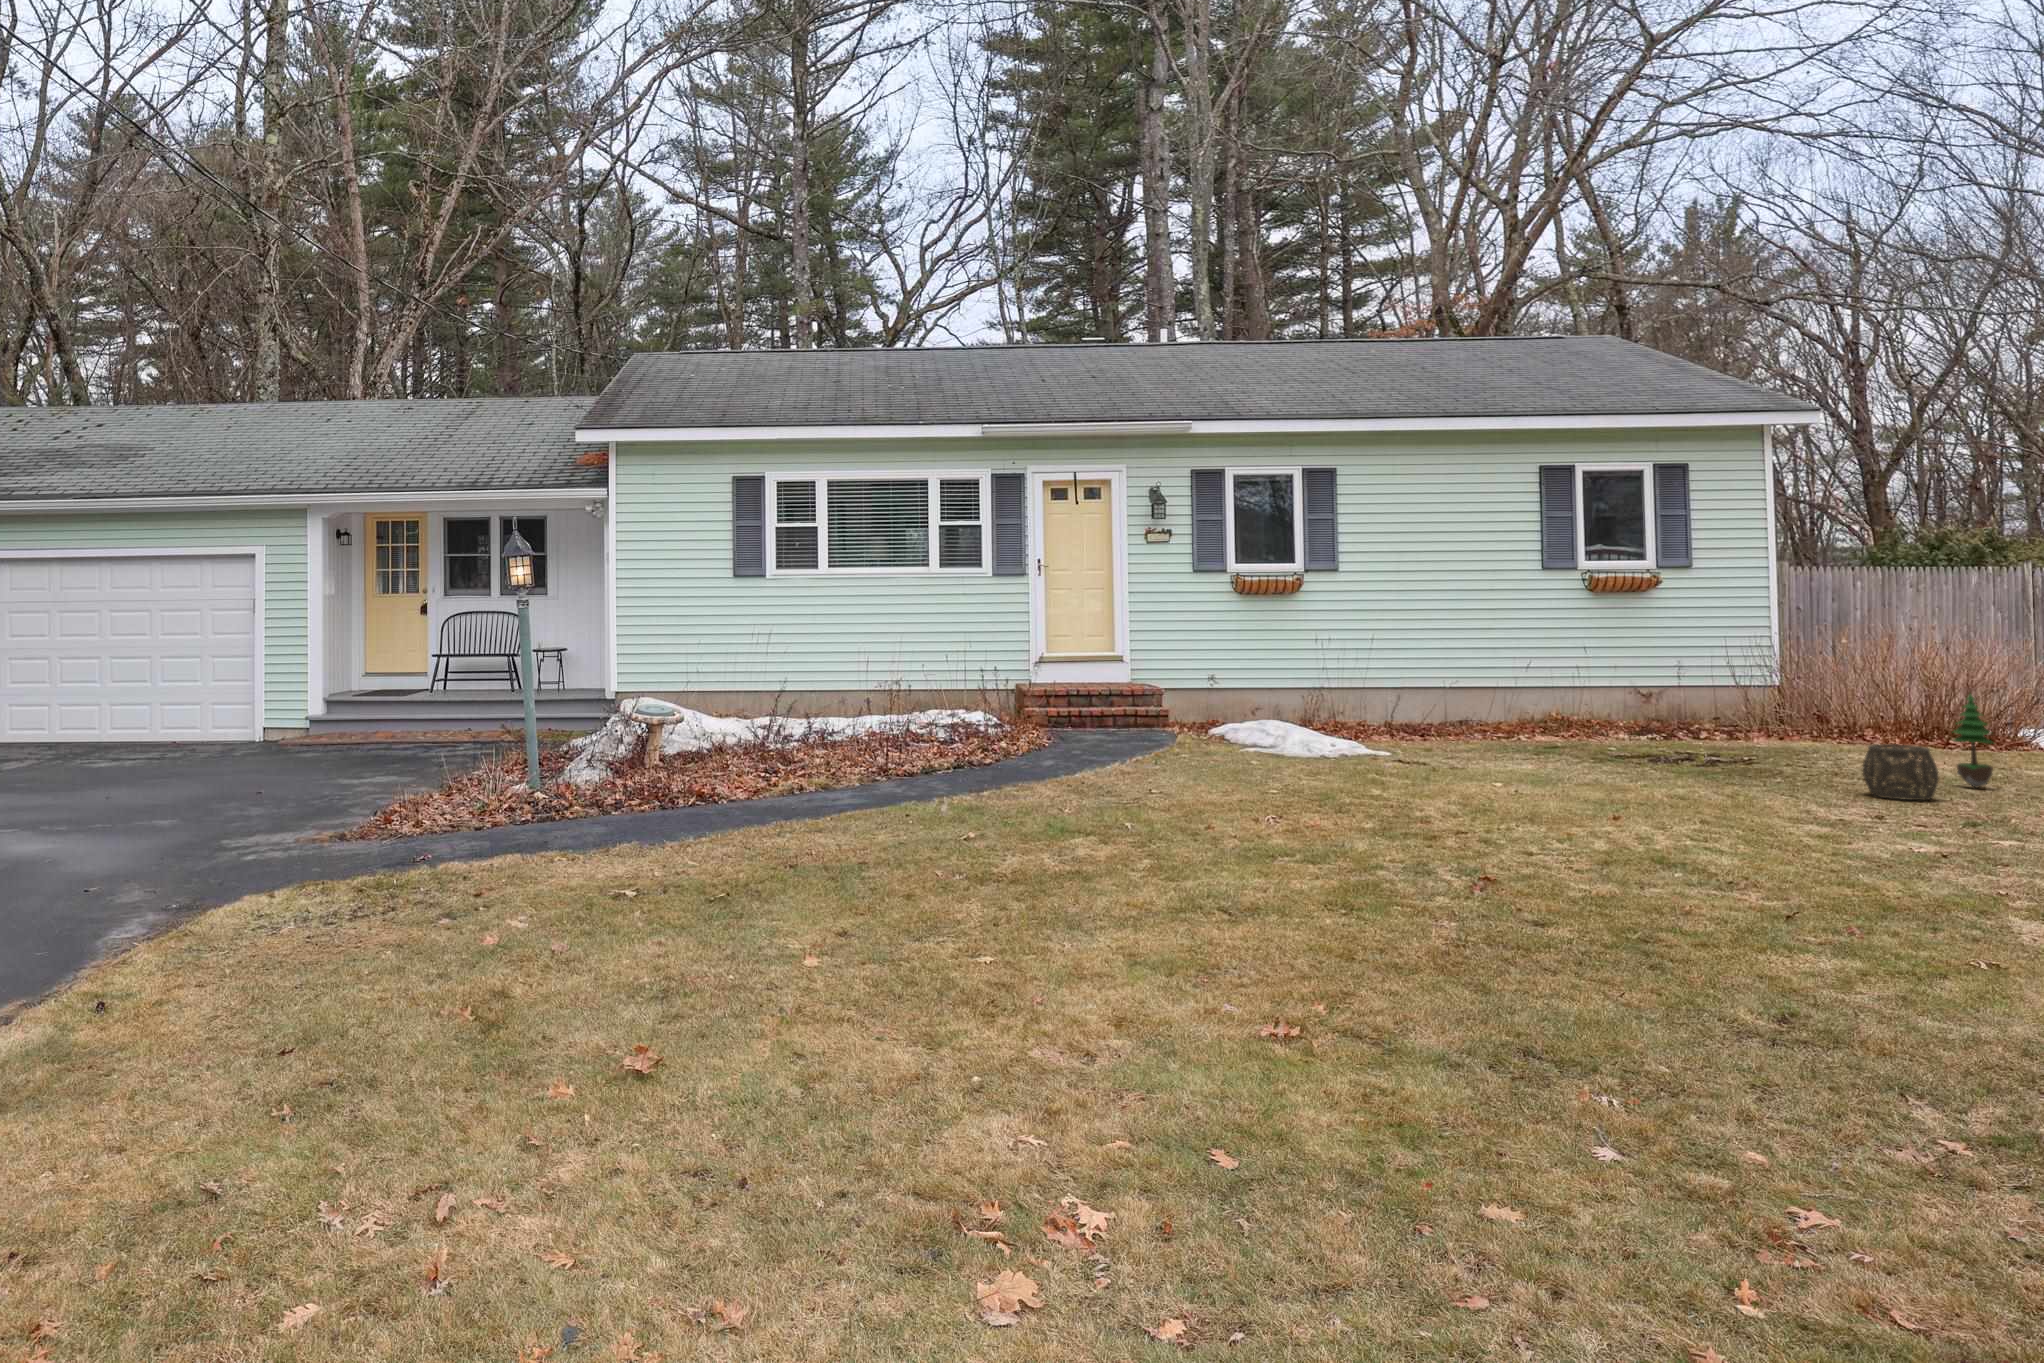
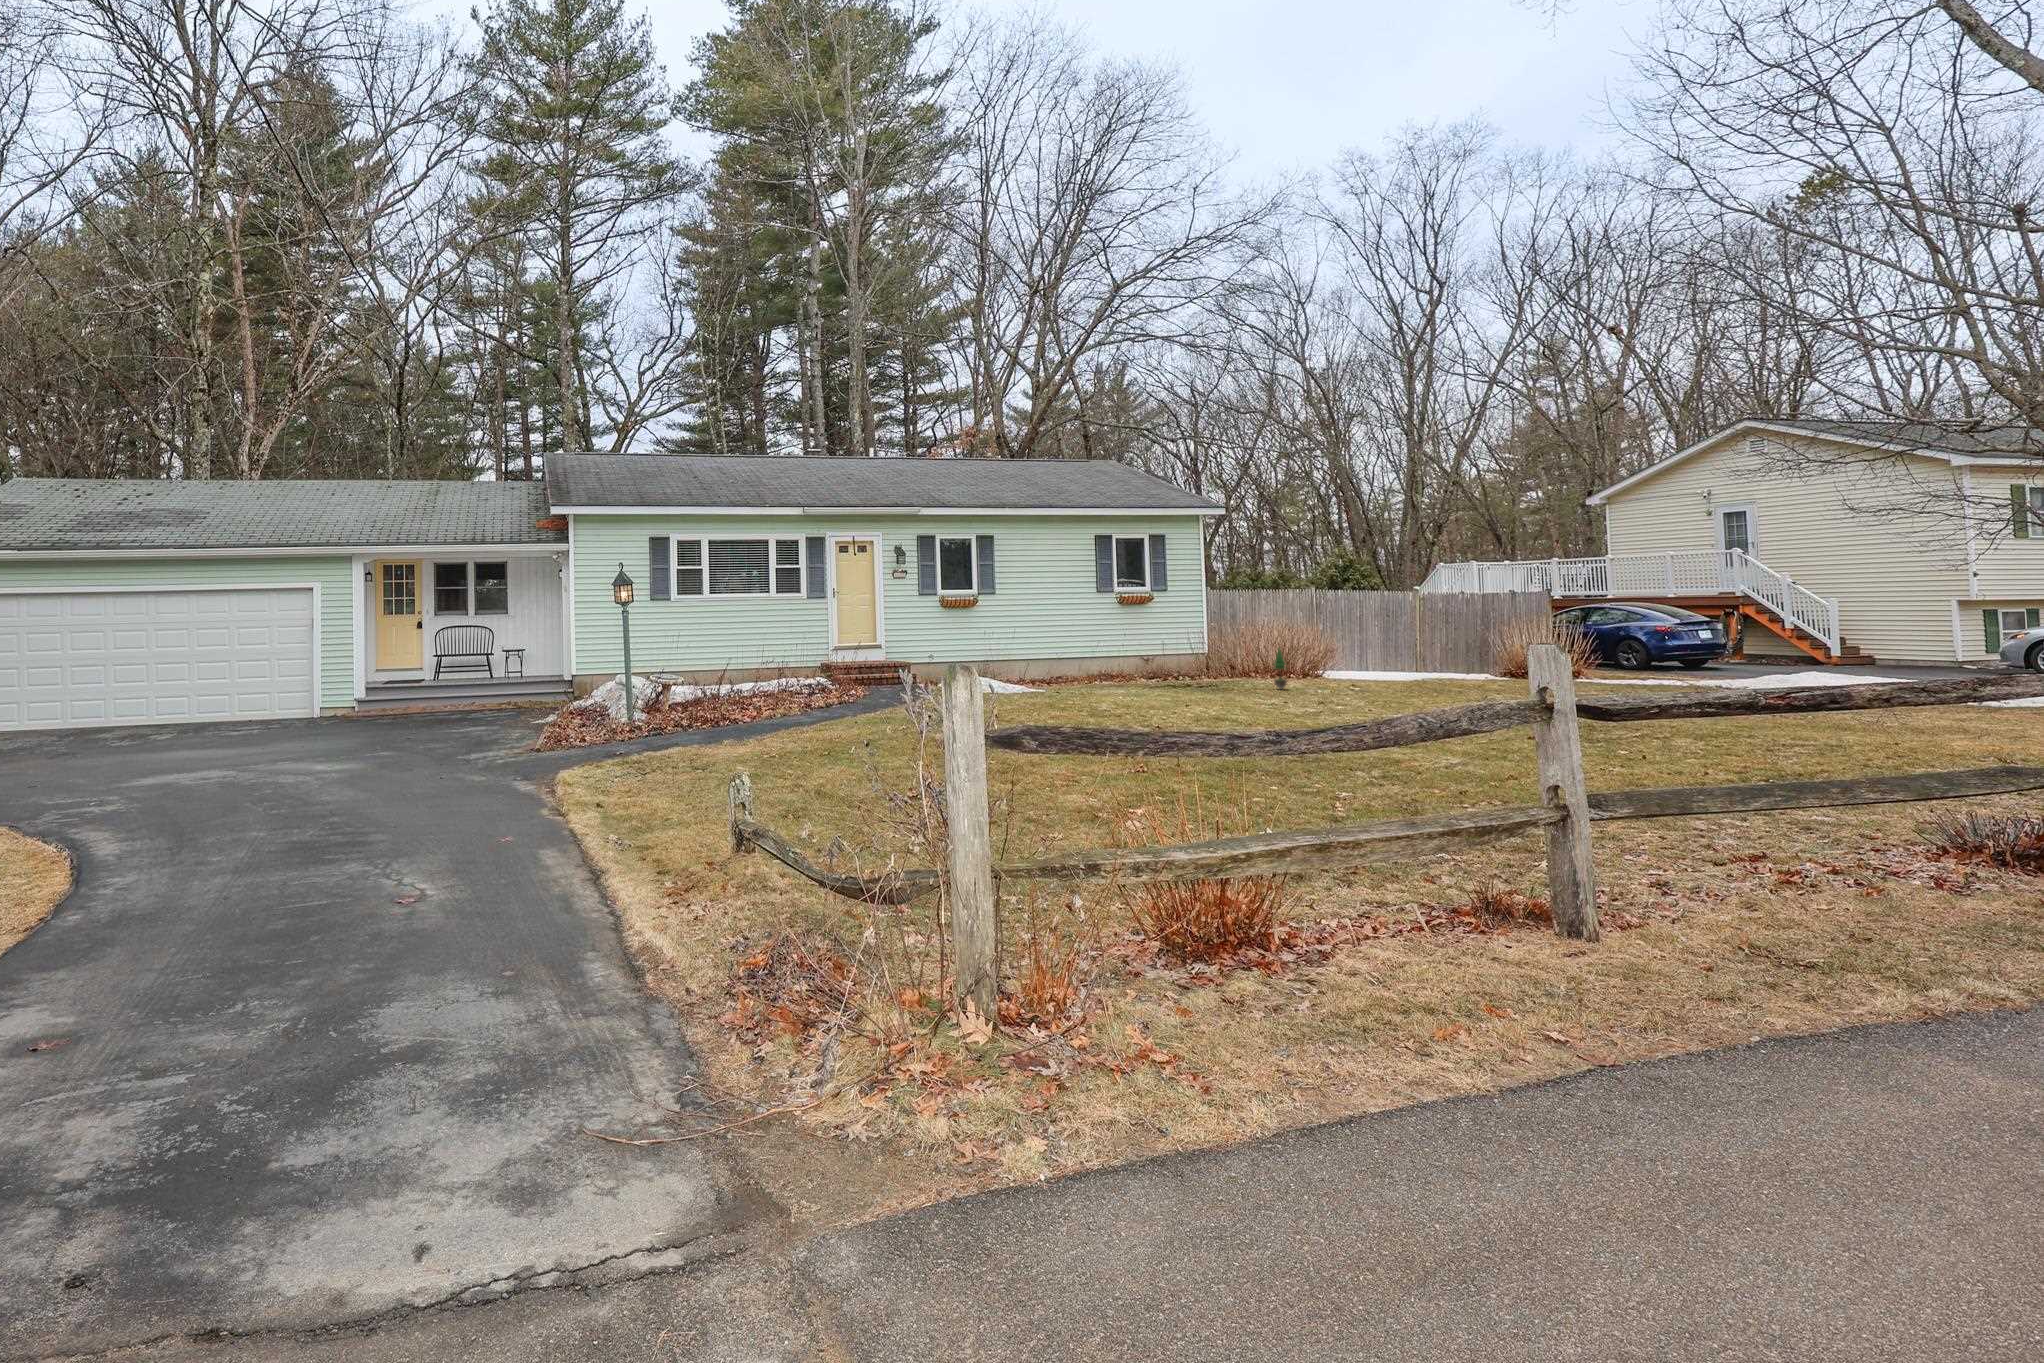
woven basket: present [1862,744,1939,800] -> none [1237,670,1266,694]

